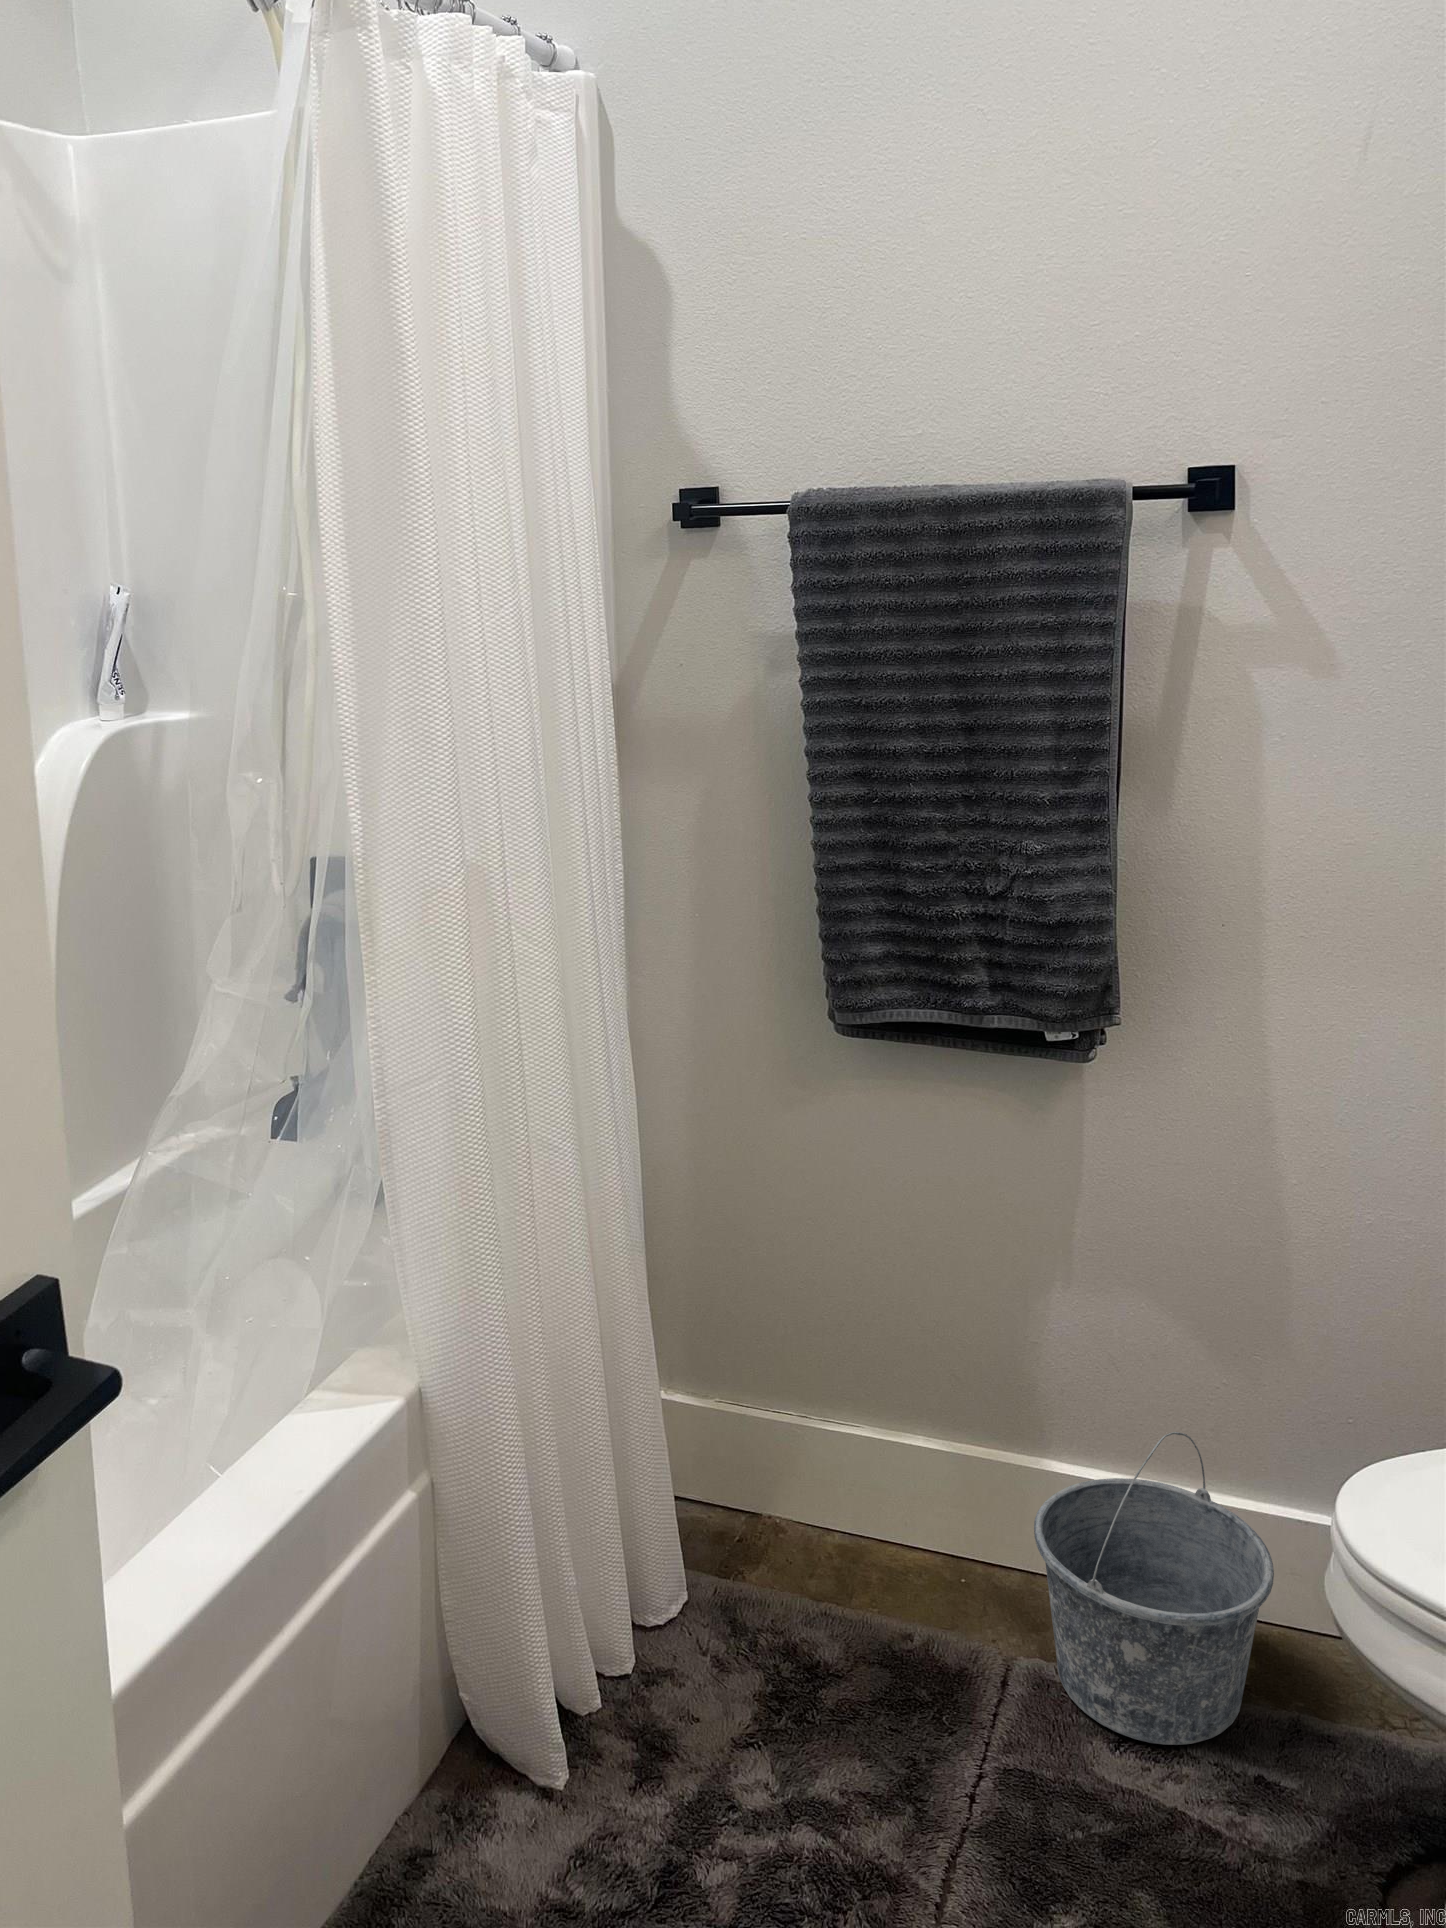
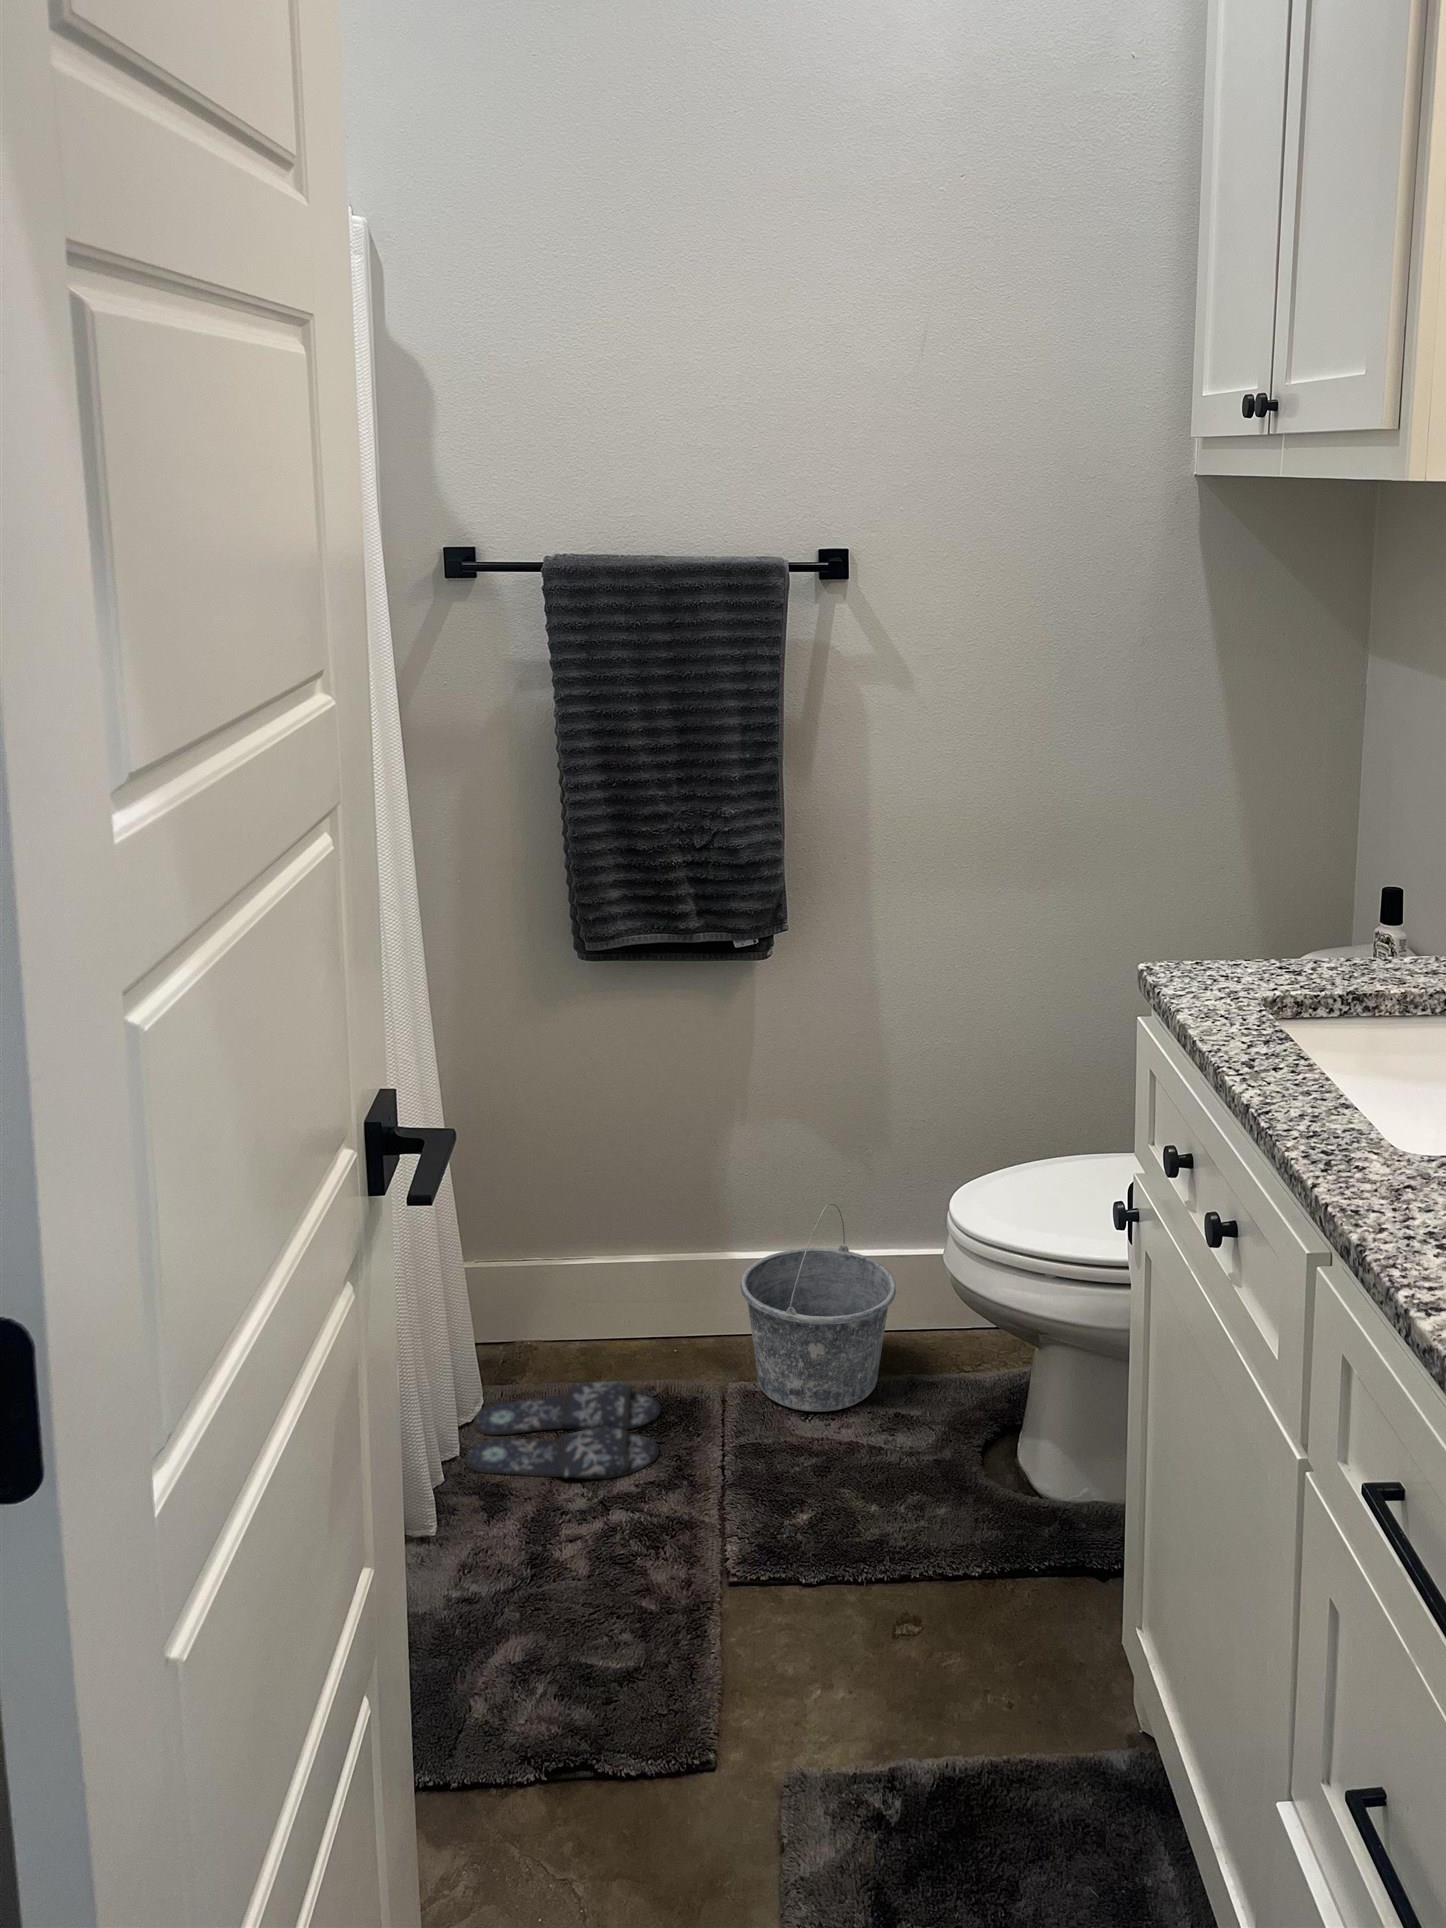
slippers: none [636,1599,910,1768] -> present [465,1381,661,1479]

